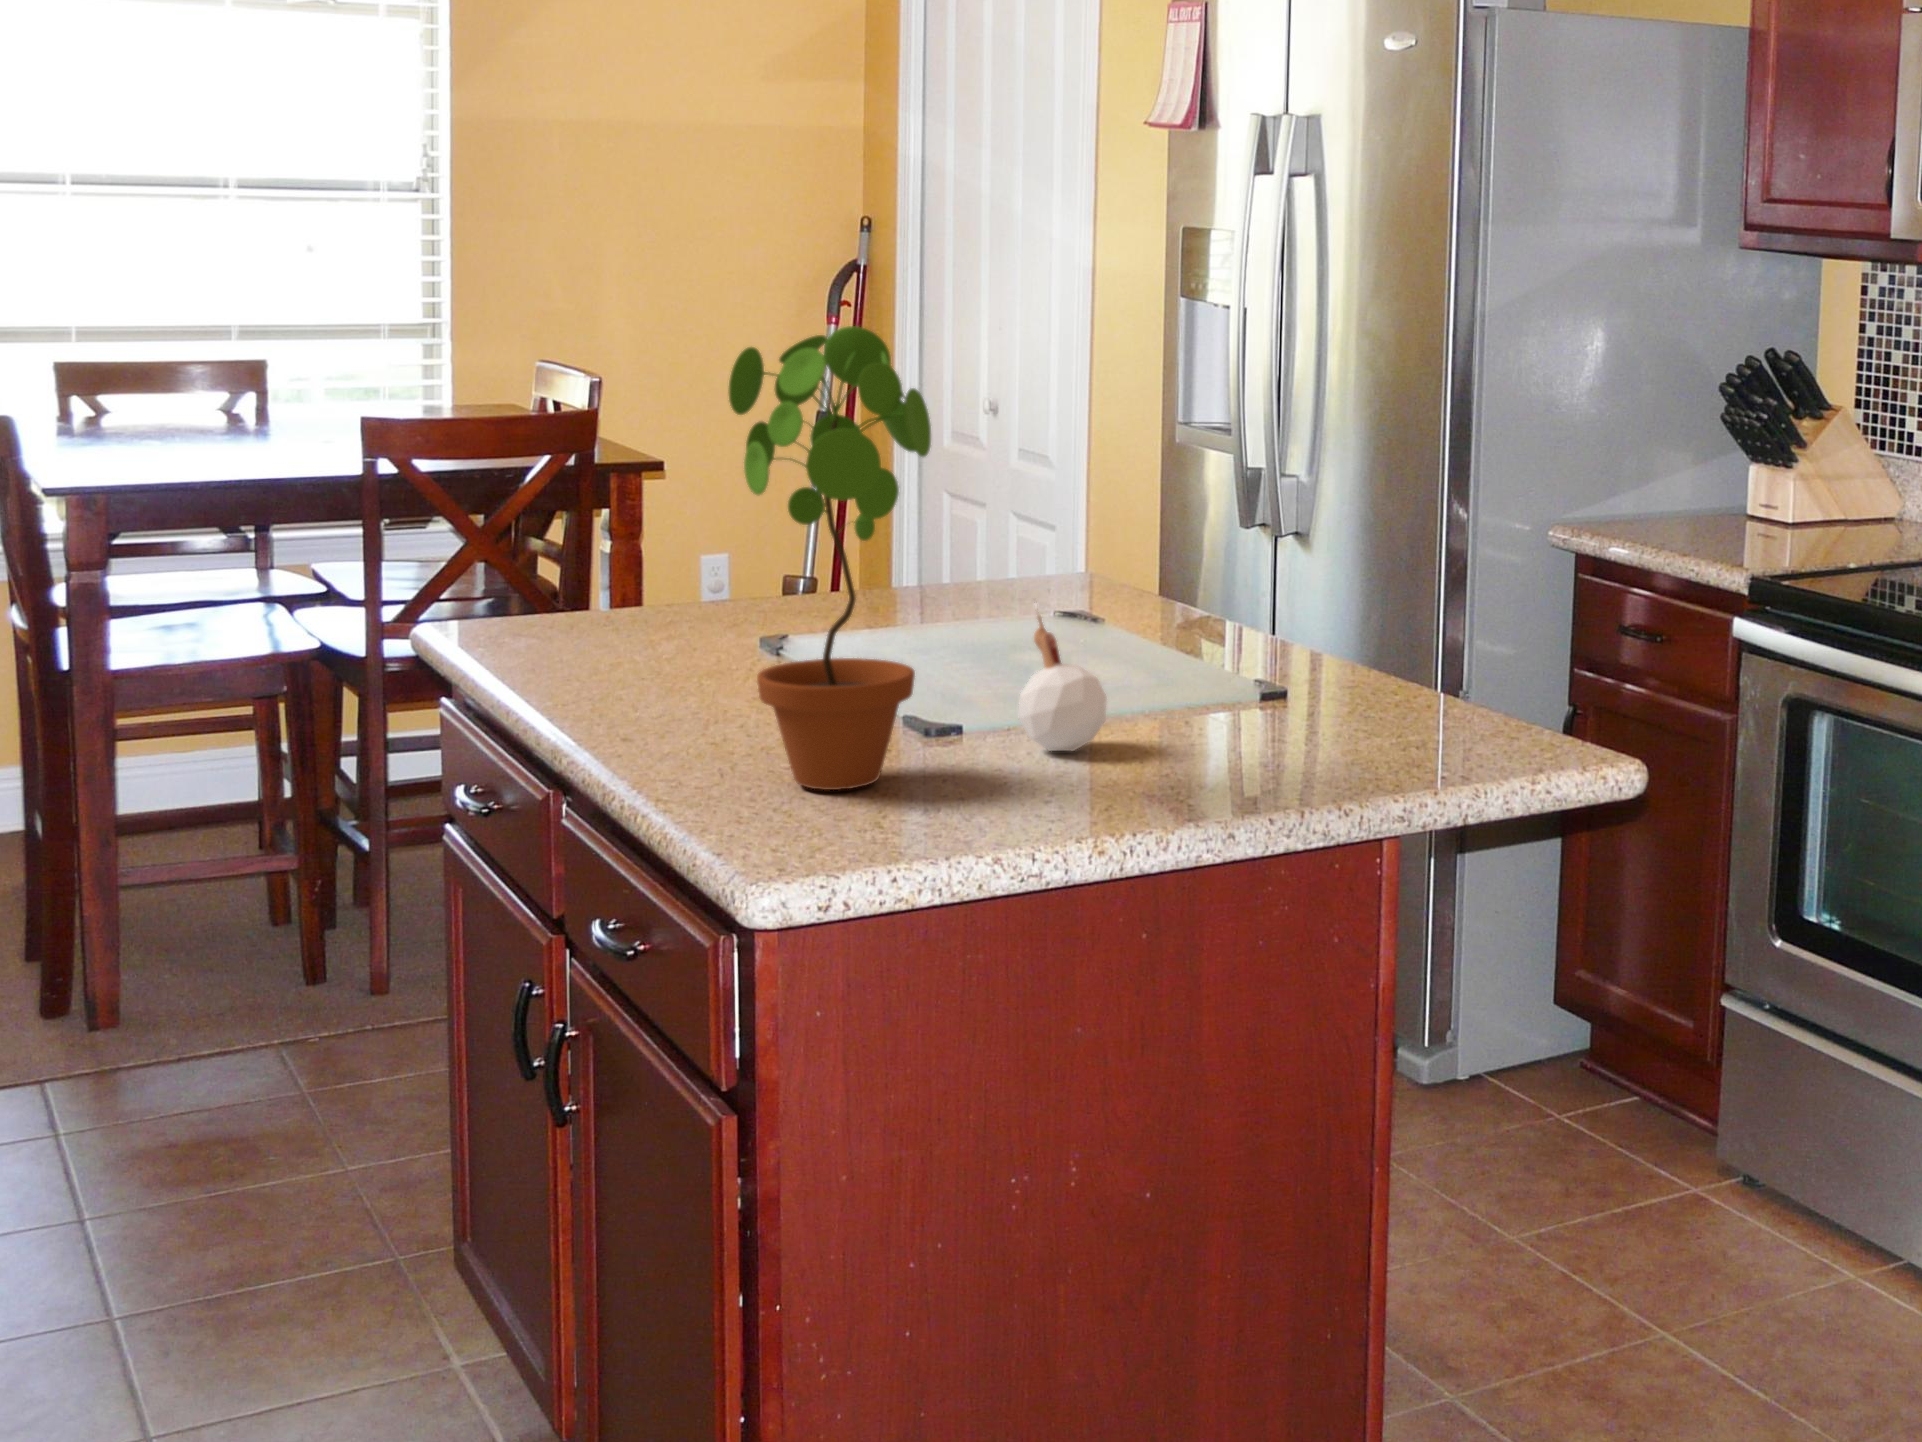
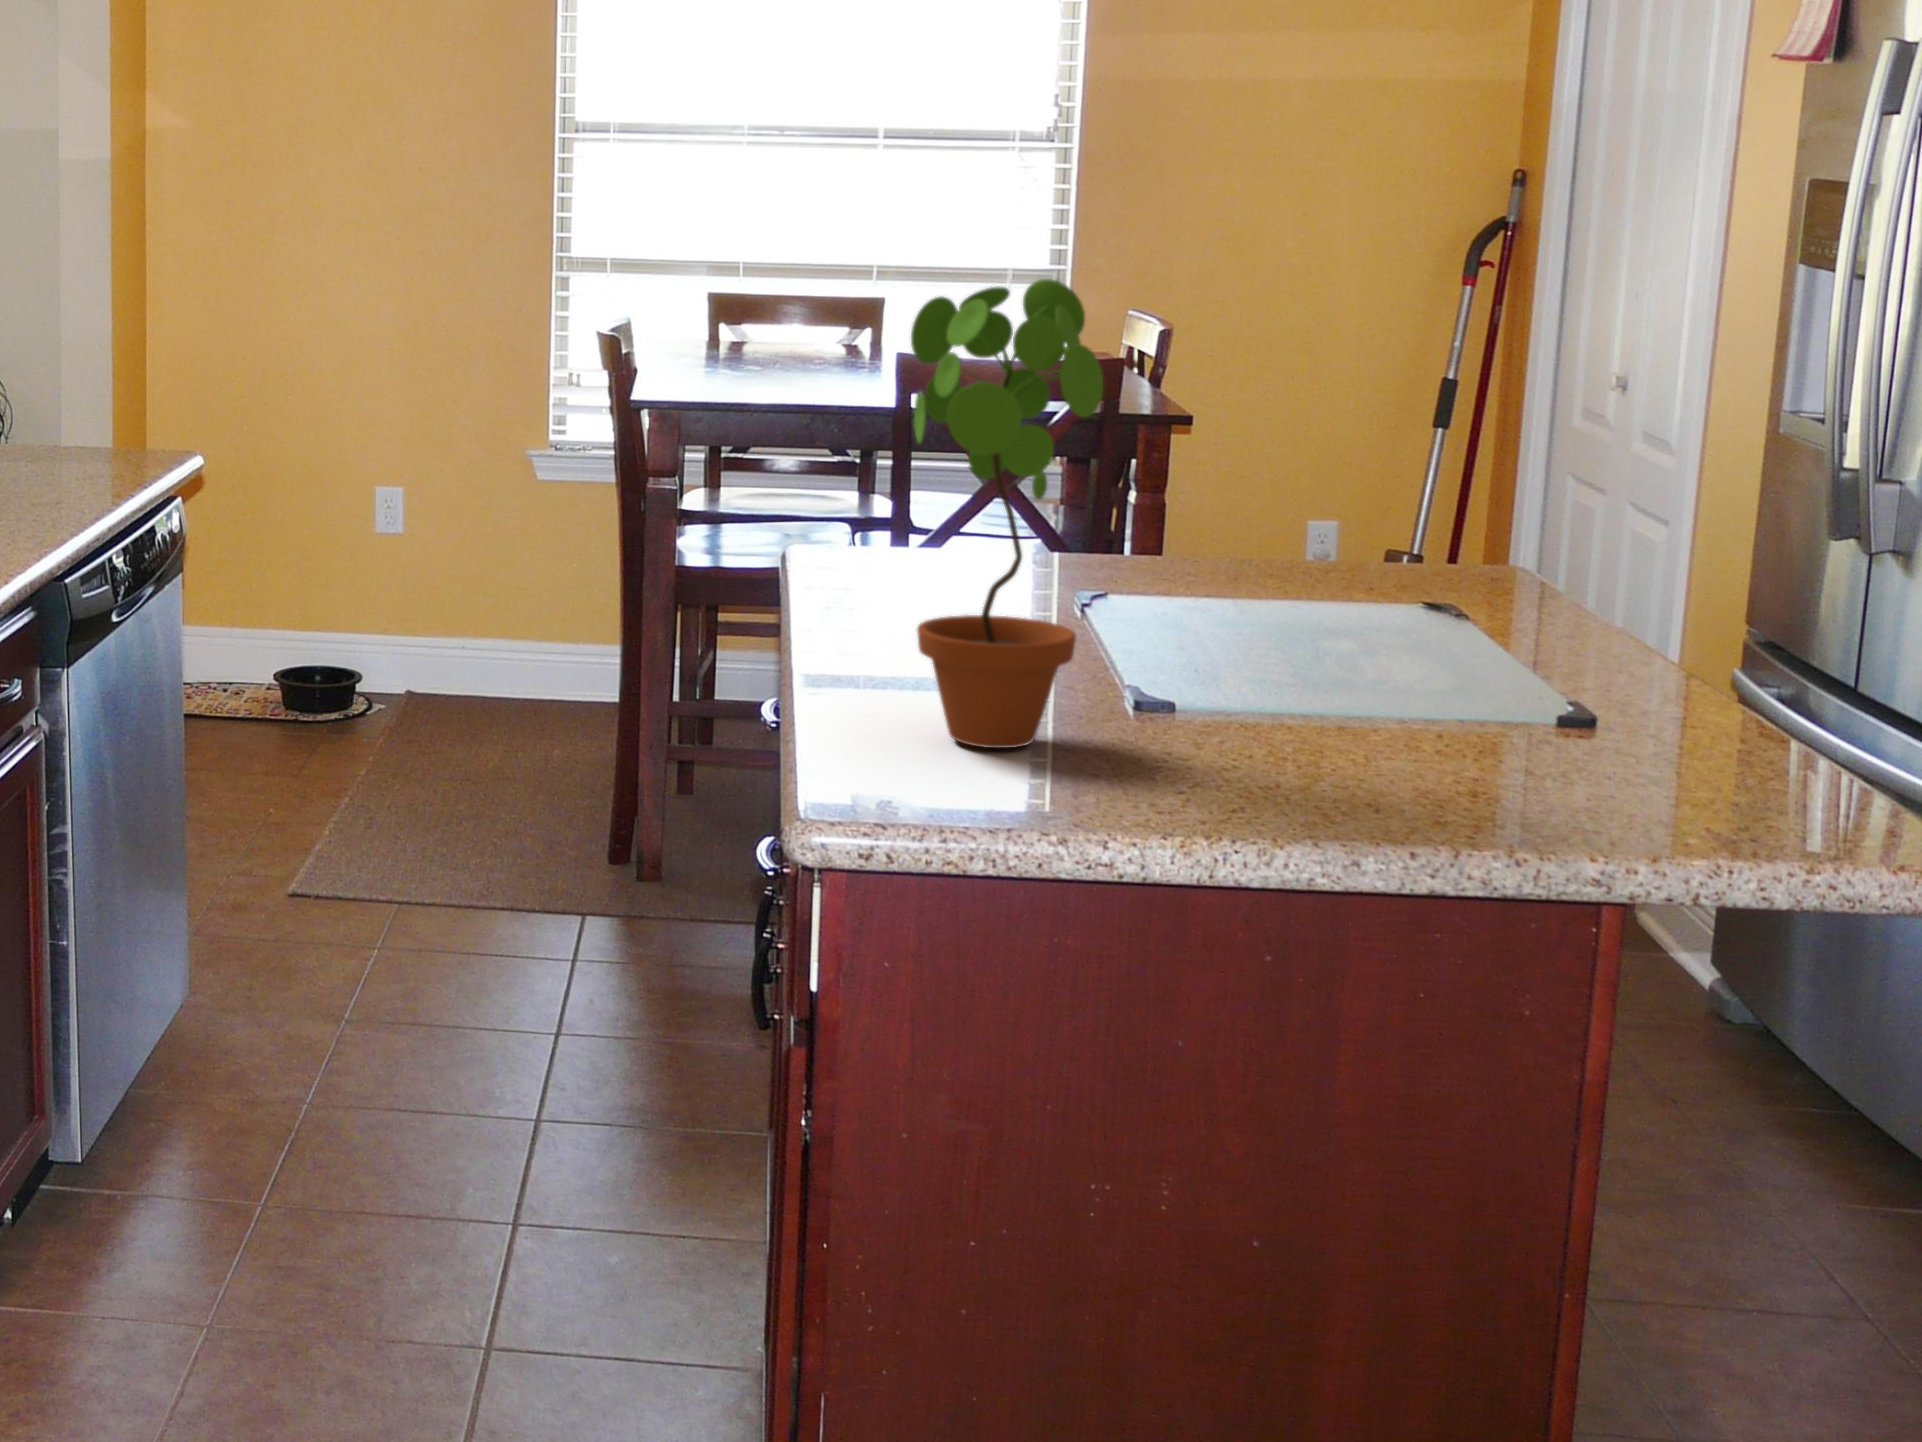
candle: present [1019,609,1107,751] -> none [1207,580,1310,750]

